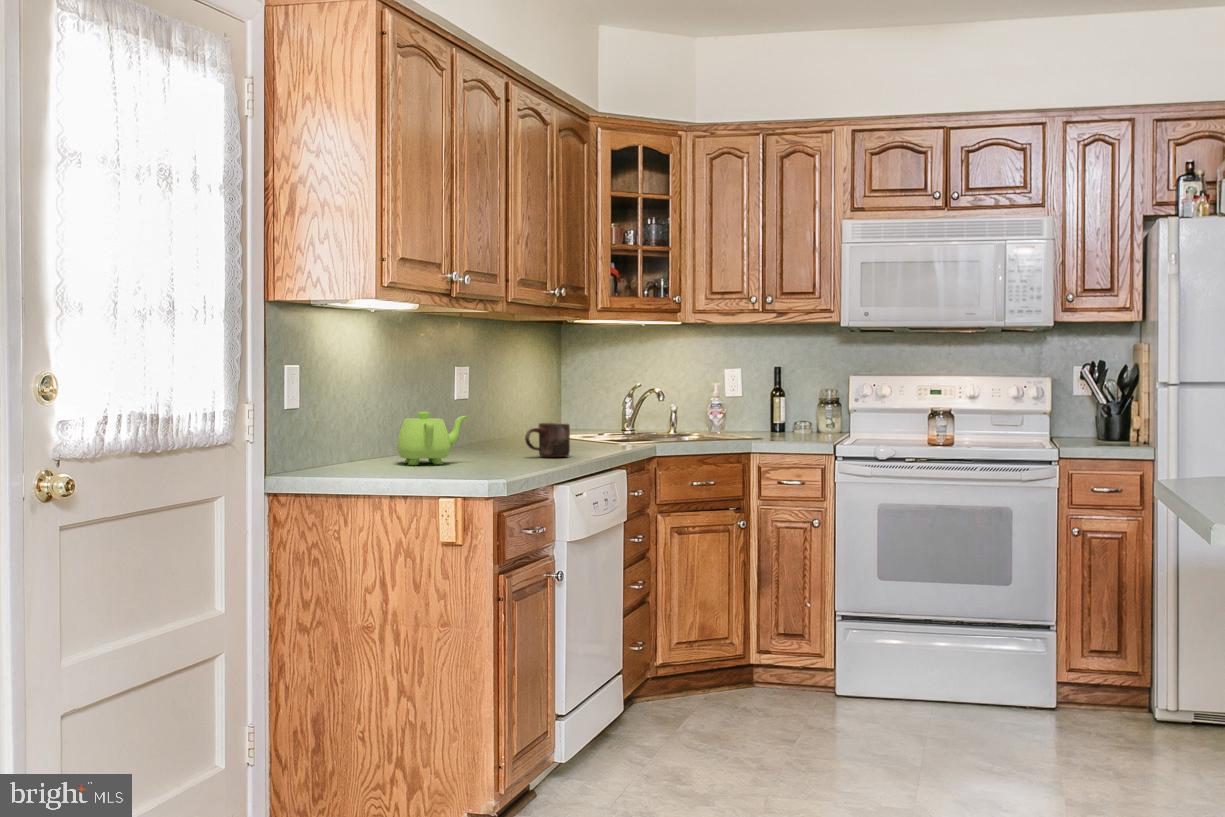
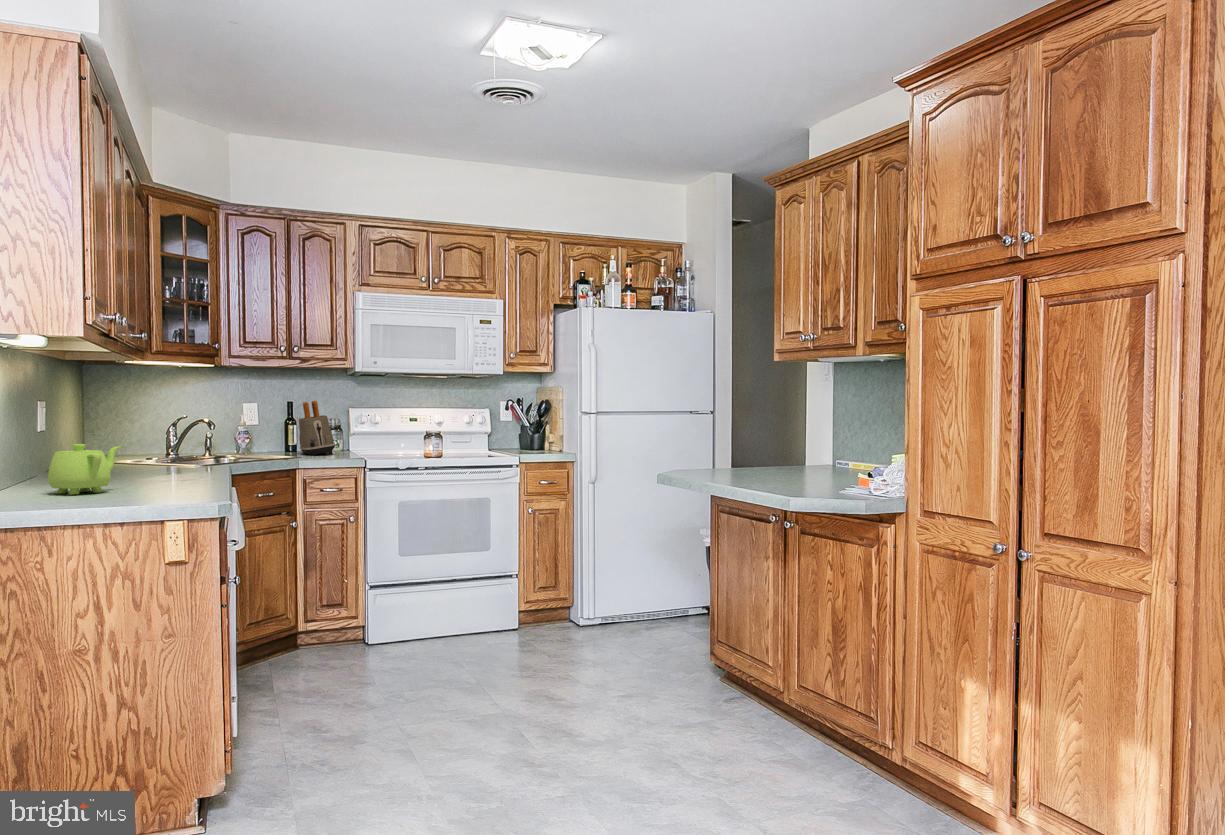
toaster: none [778,367,822,437] -> present [299,401,335,455]
mug: present [525,423,570,457] -> none [160,450,198,480]

